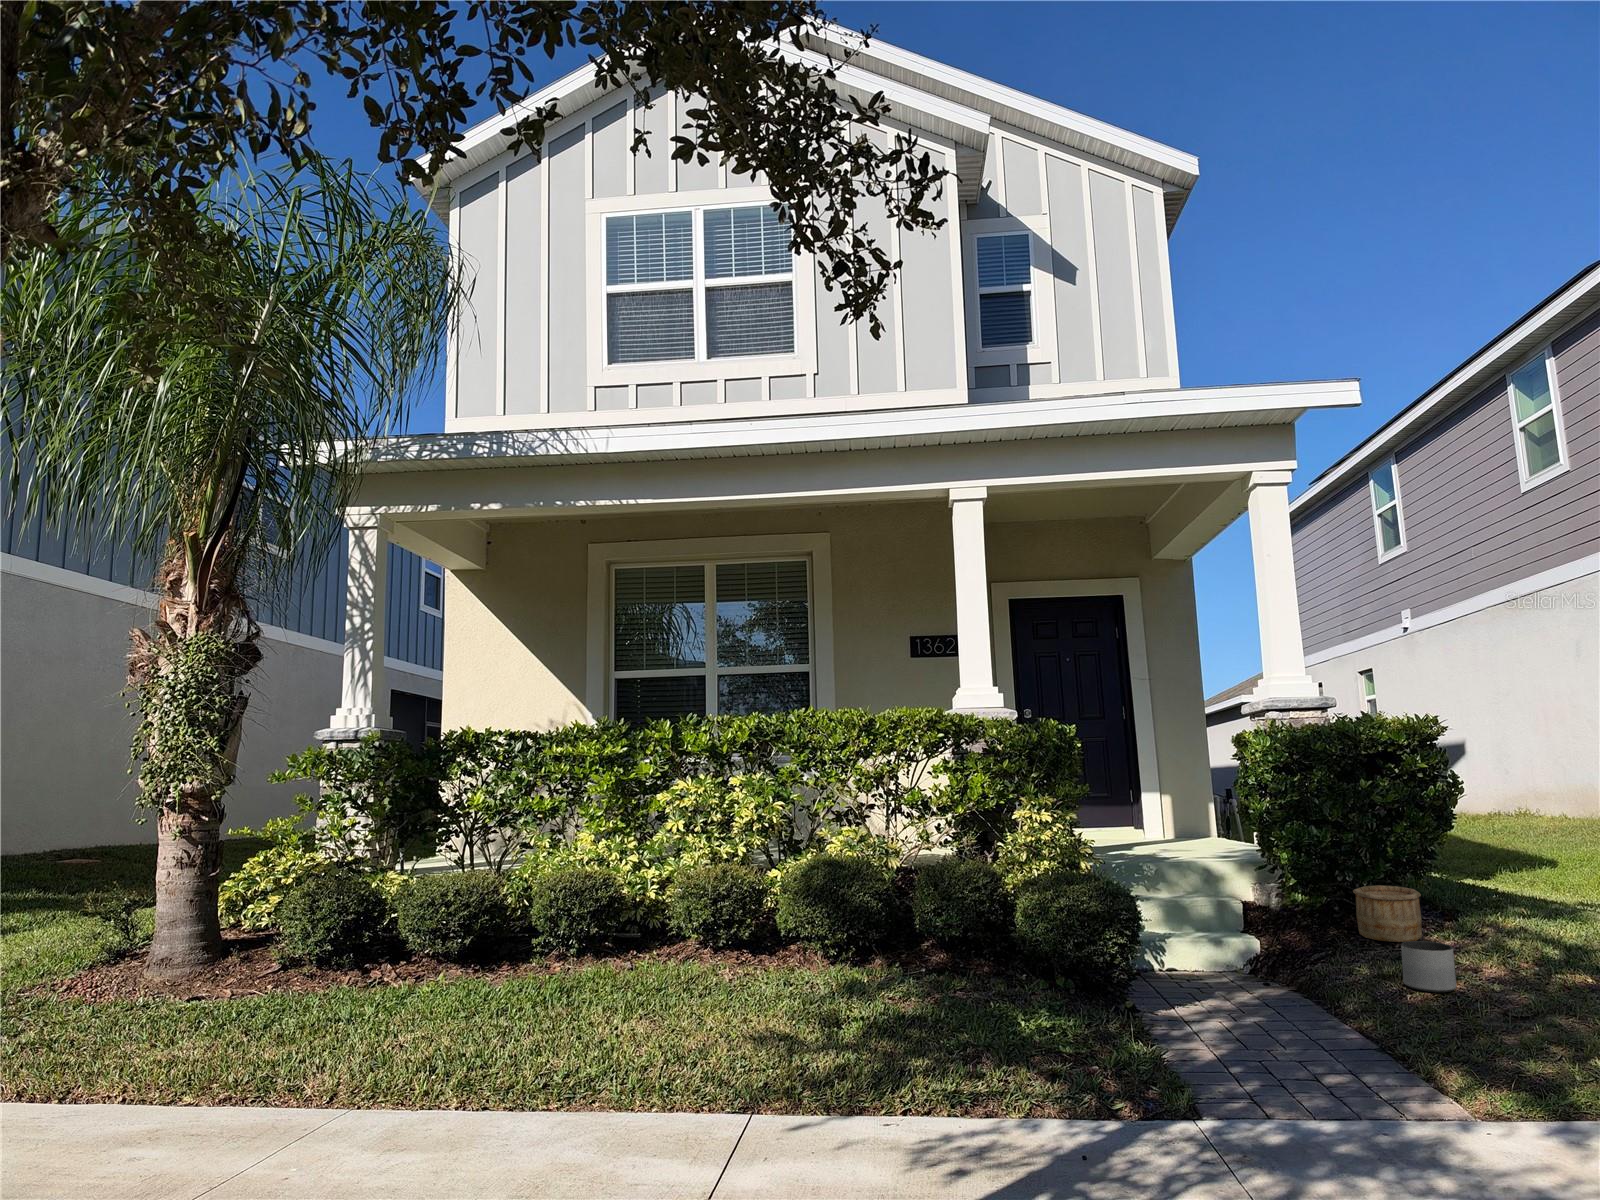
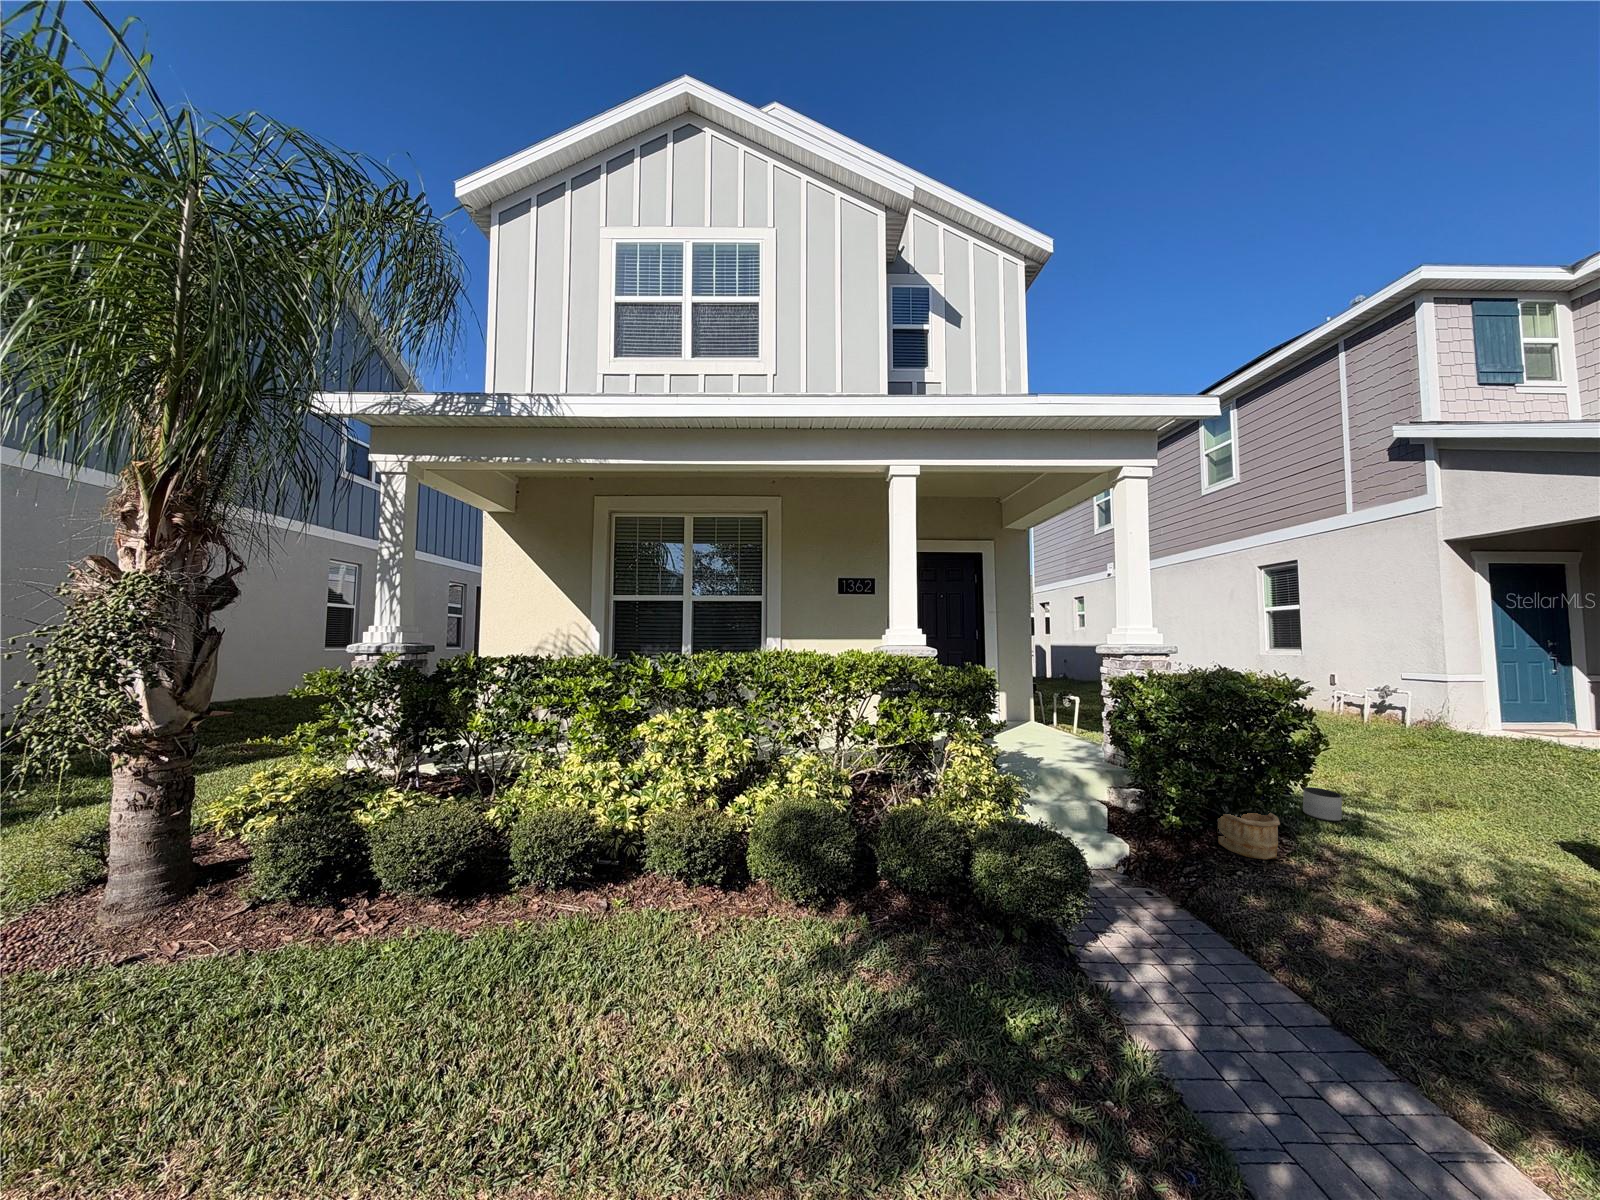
planter: present [1401,941,1456,992] -> present [1303,787,1342,821]

